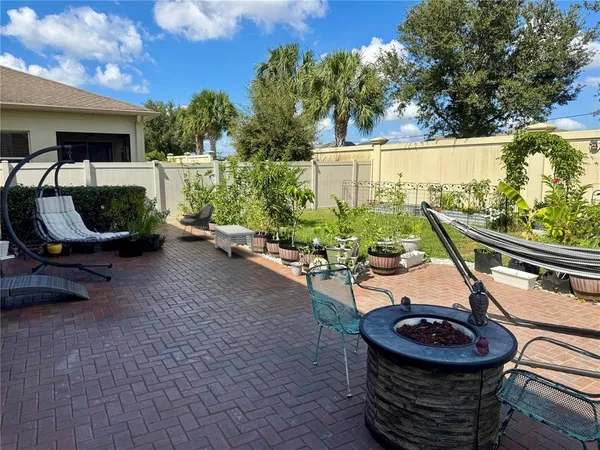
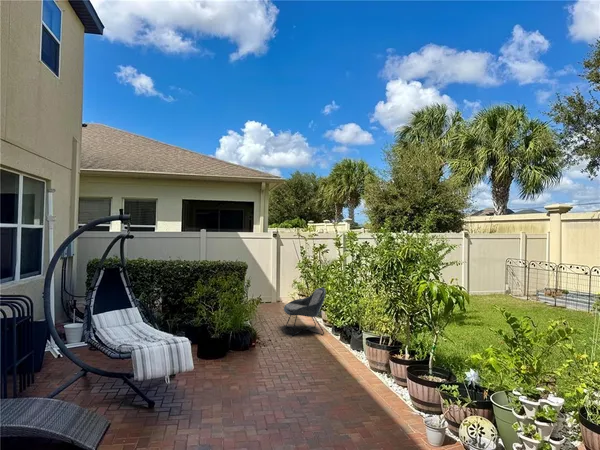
storage bench: present [214,225,255,257] -> none [319,321,373,374]

